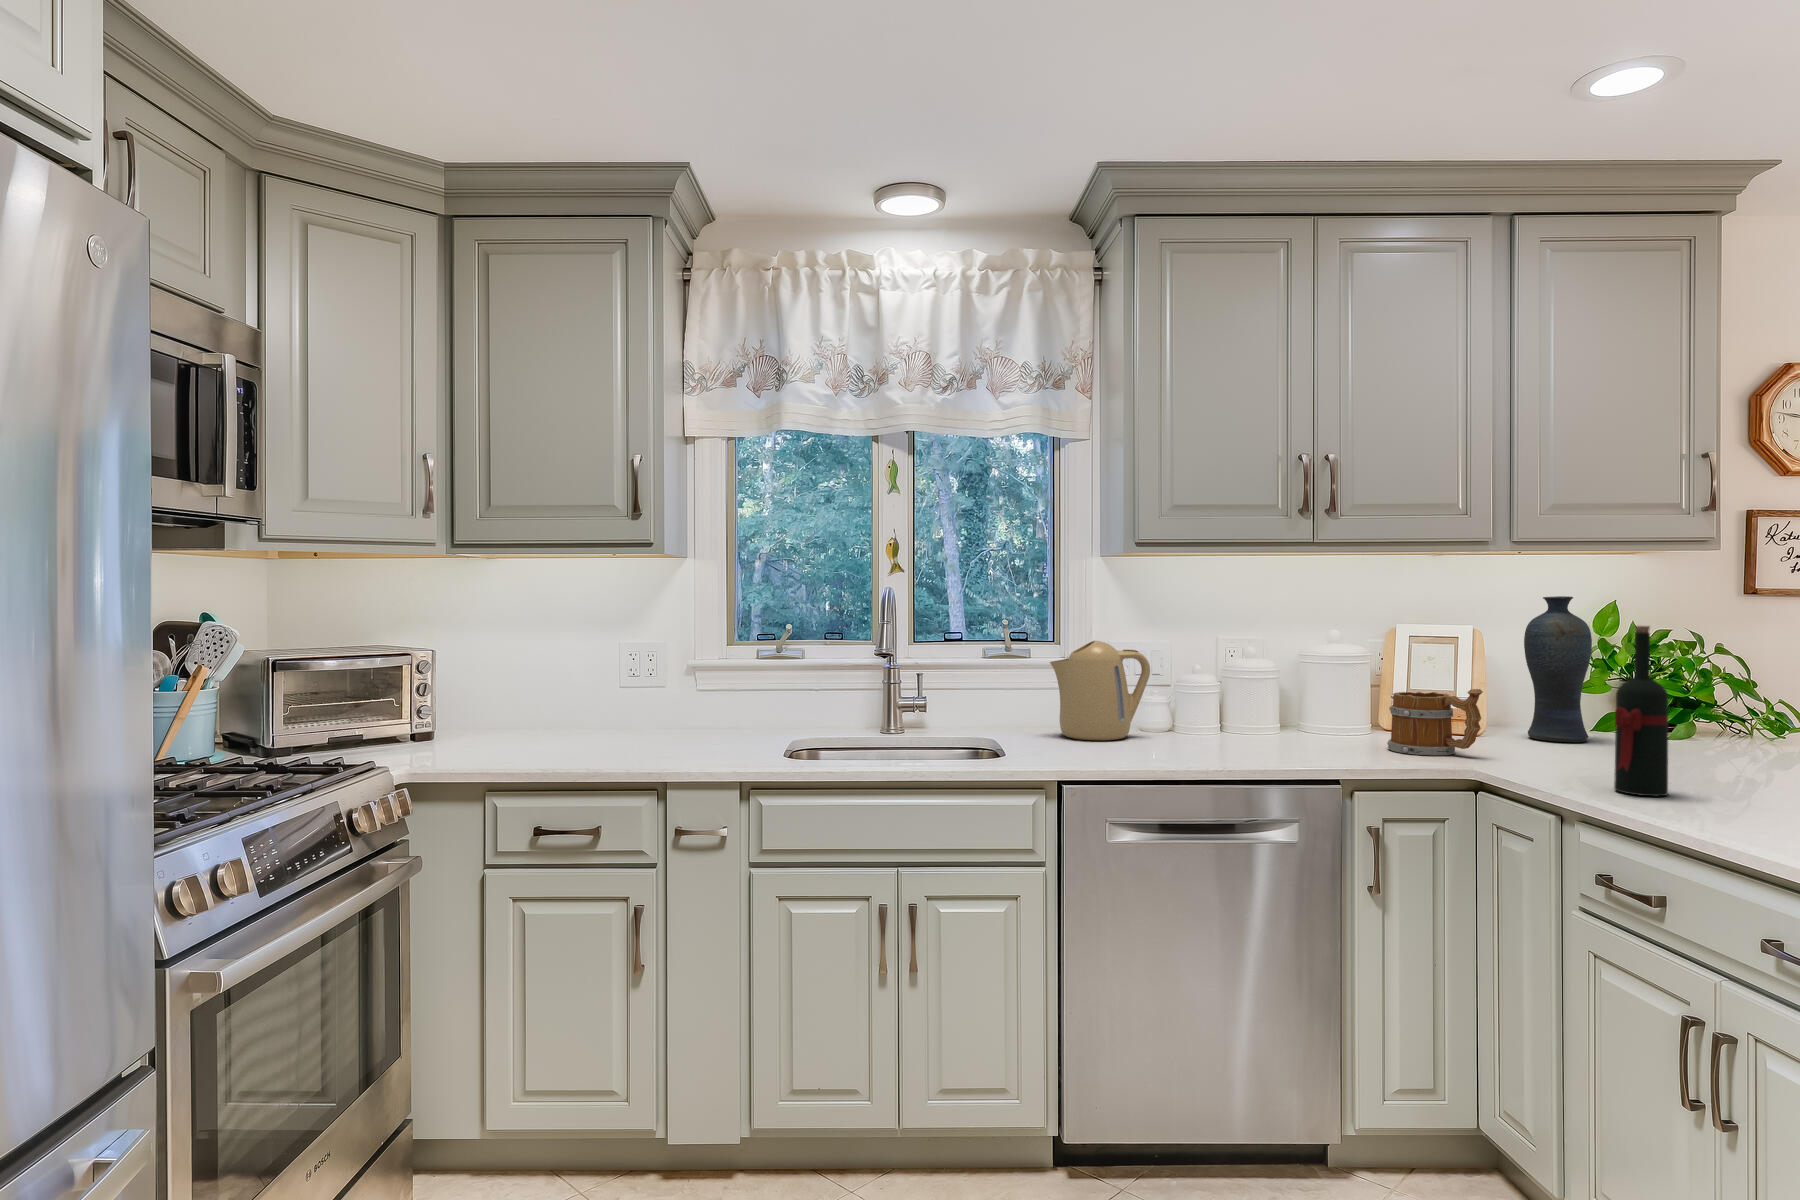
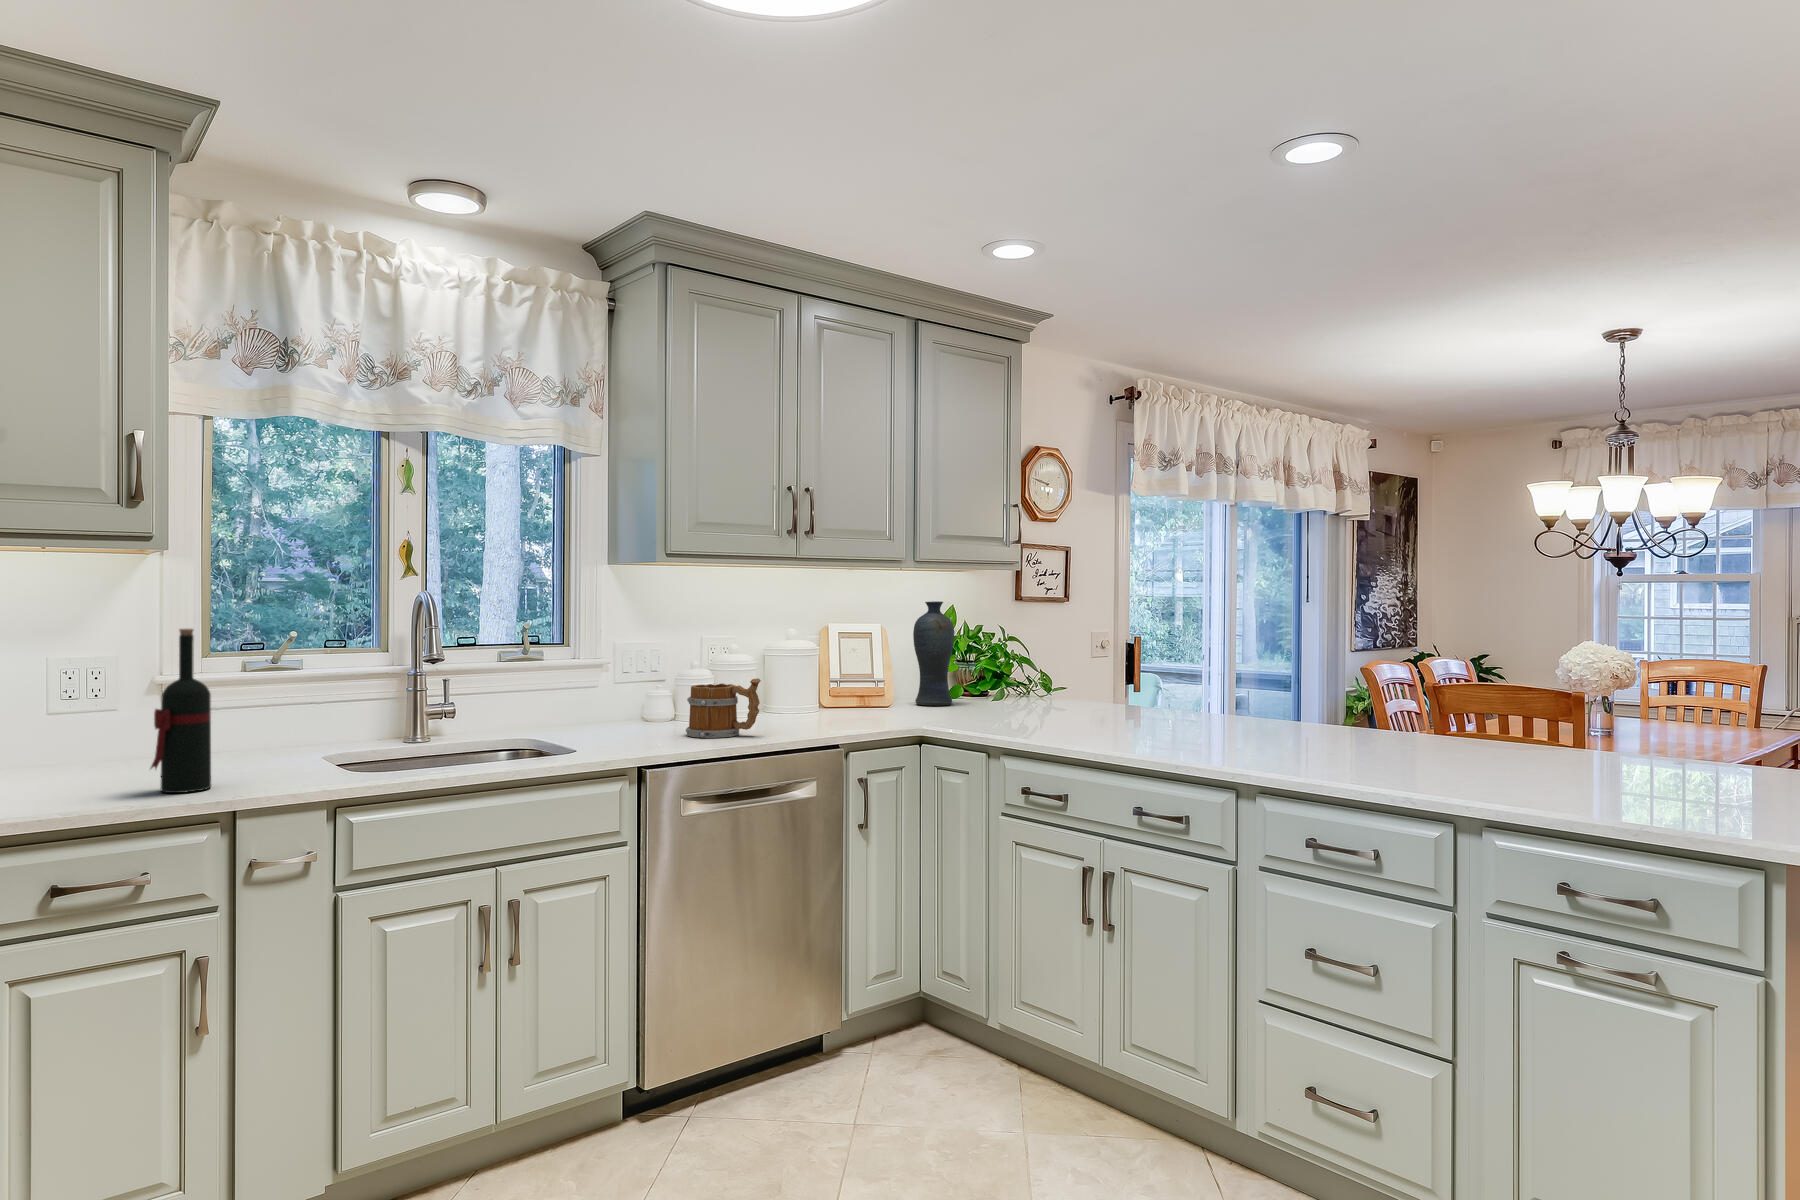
wine bottle: present [1614,626,1668,797] -> present [151,629,211,793]
kettle: present [1050,641,1150,740] -> none [579,642,666,732]
mug: present [1387,689,1483,755] -> present [686,679,761,738]

